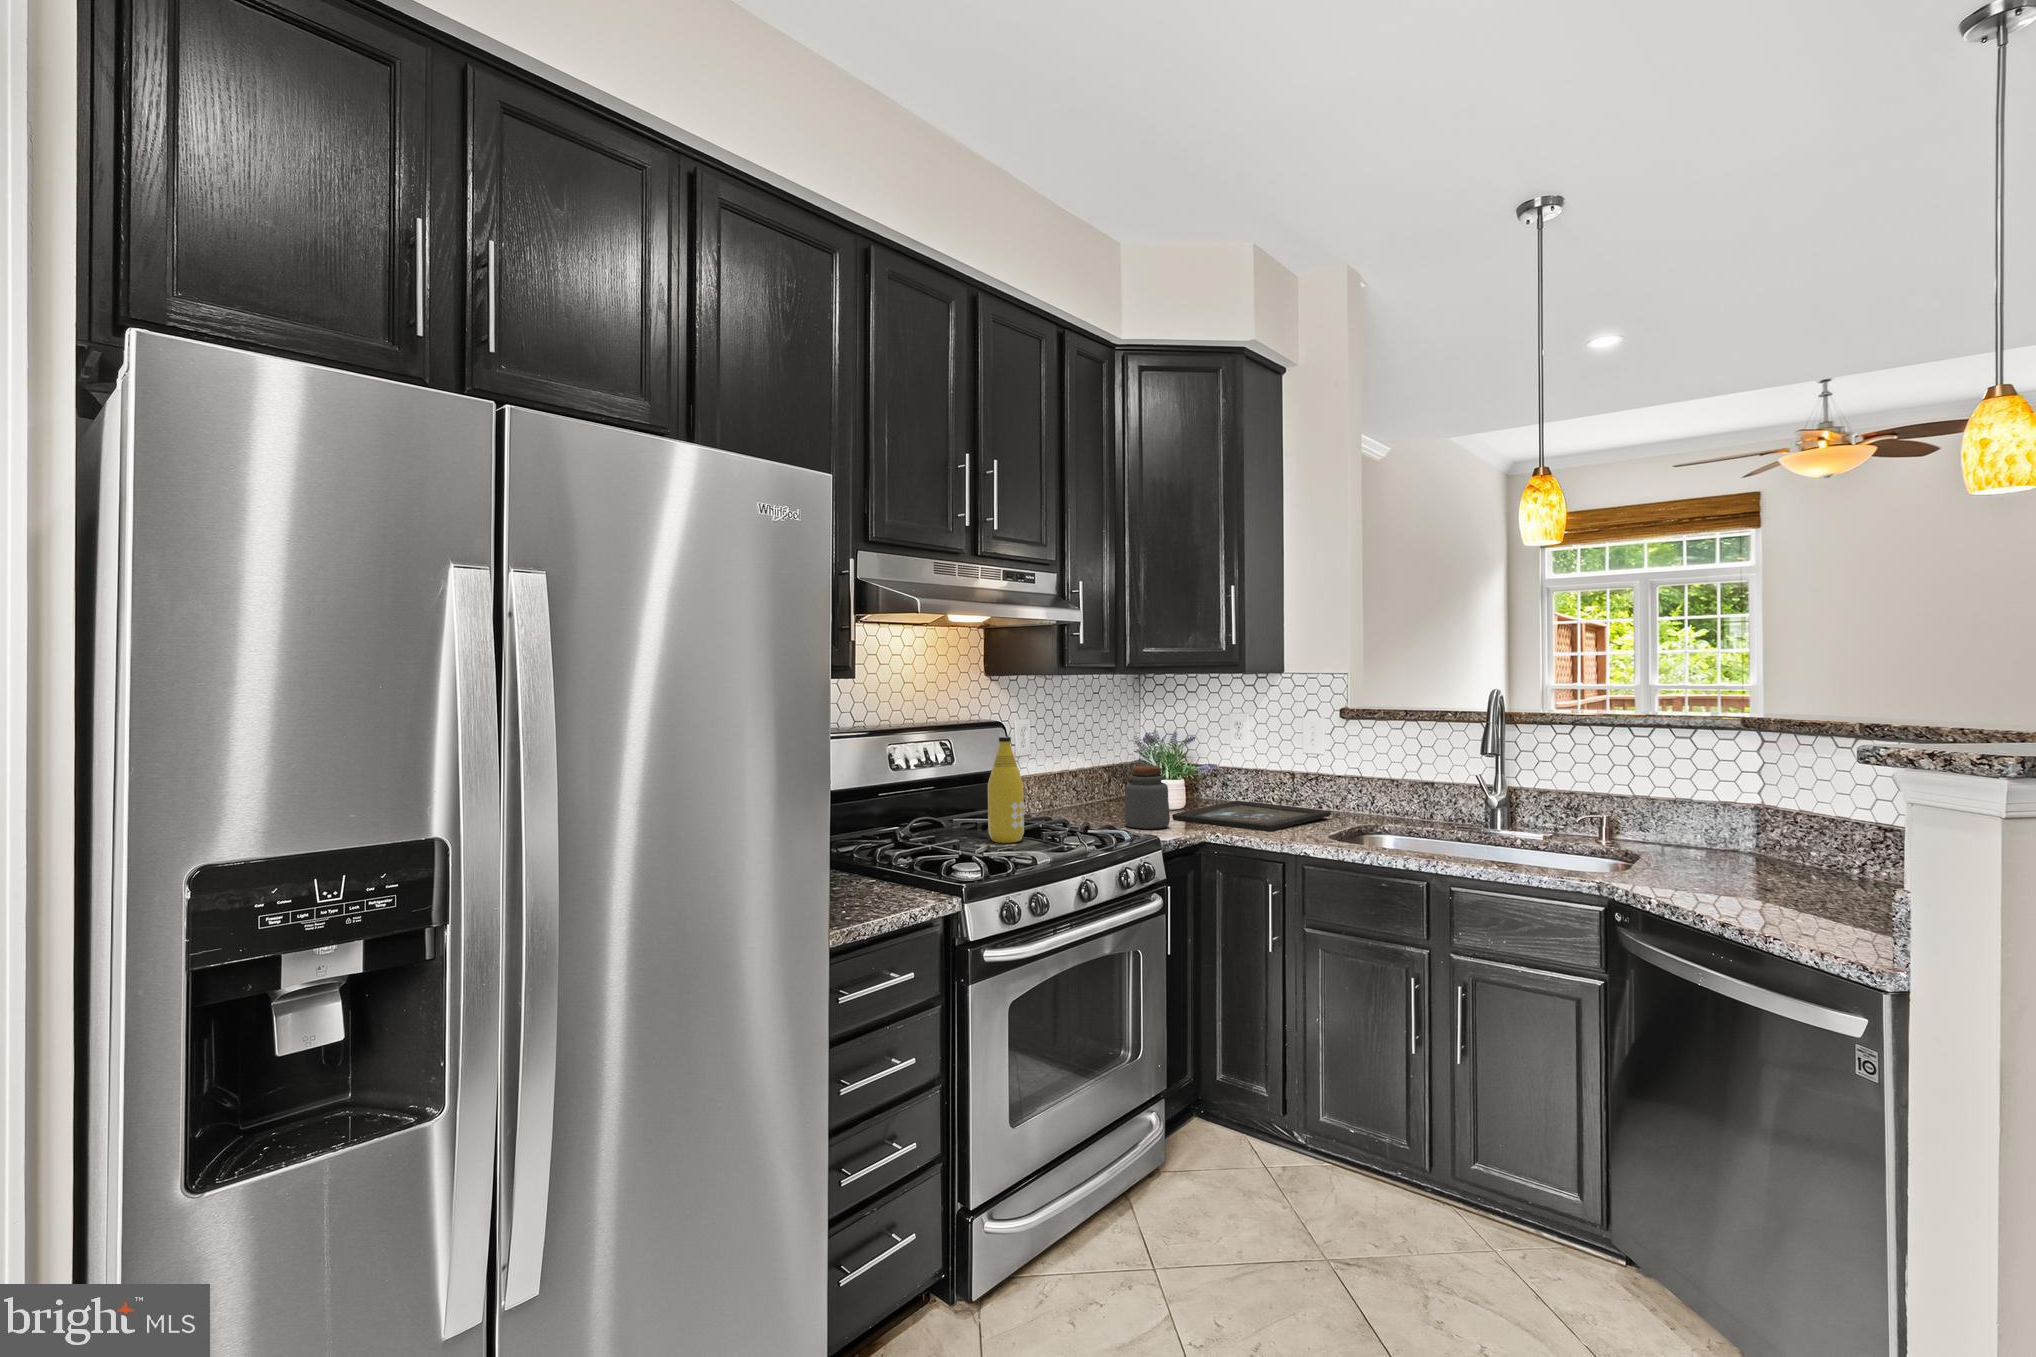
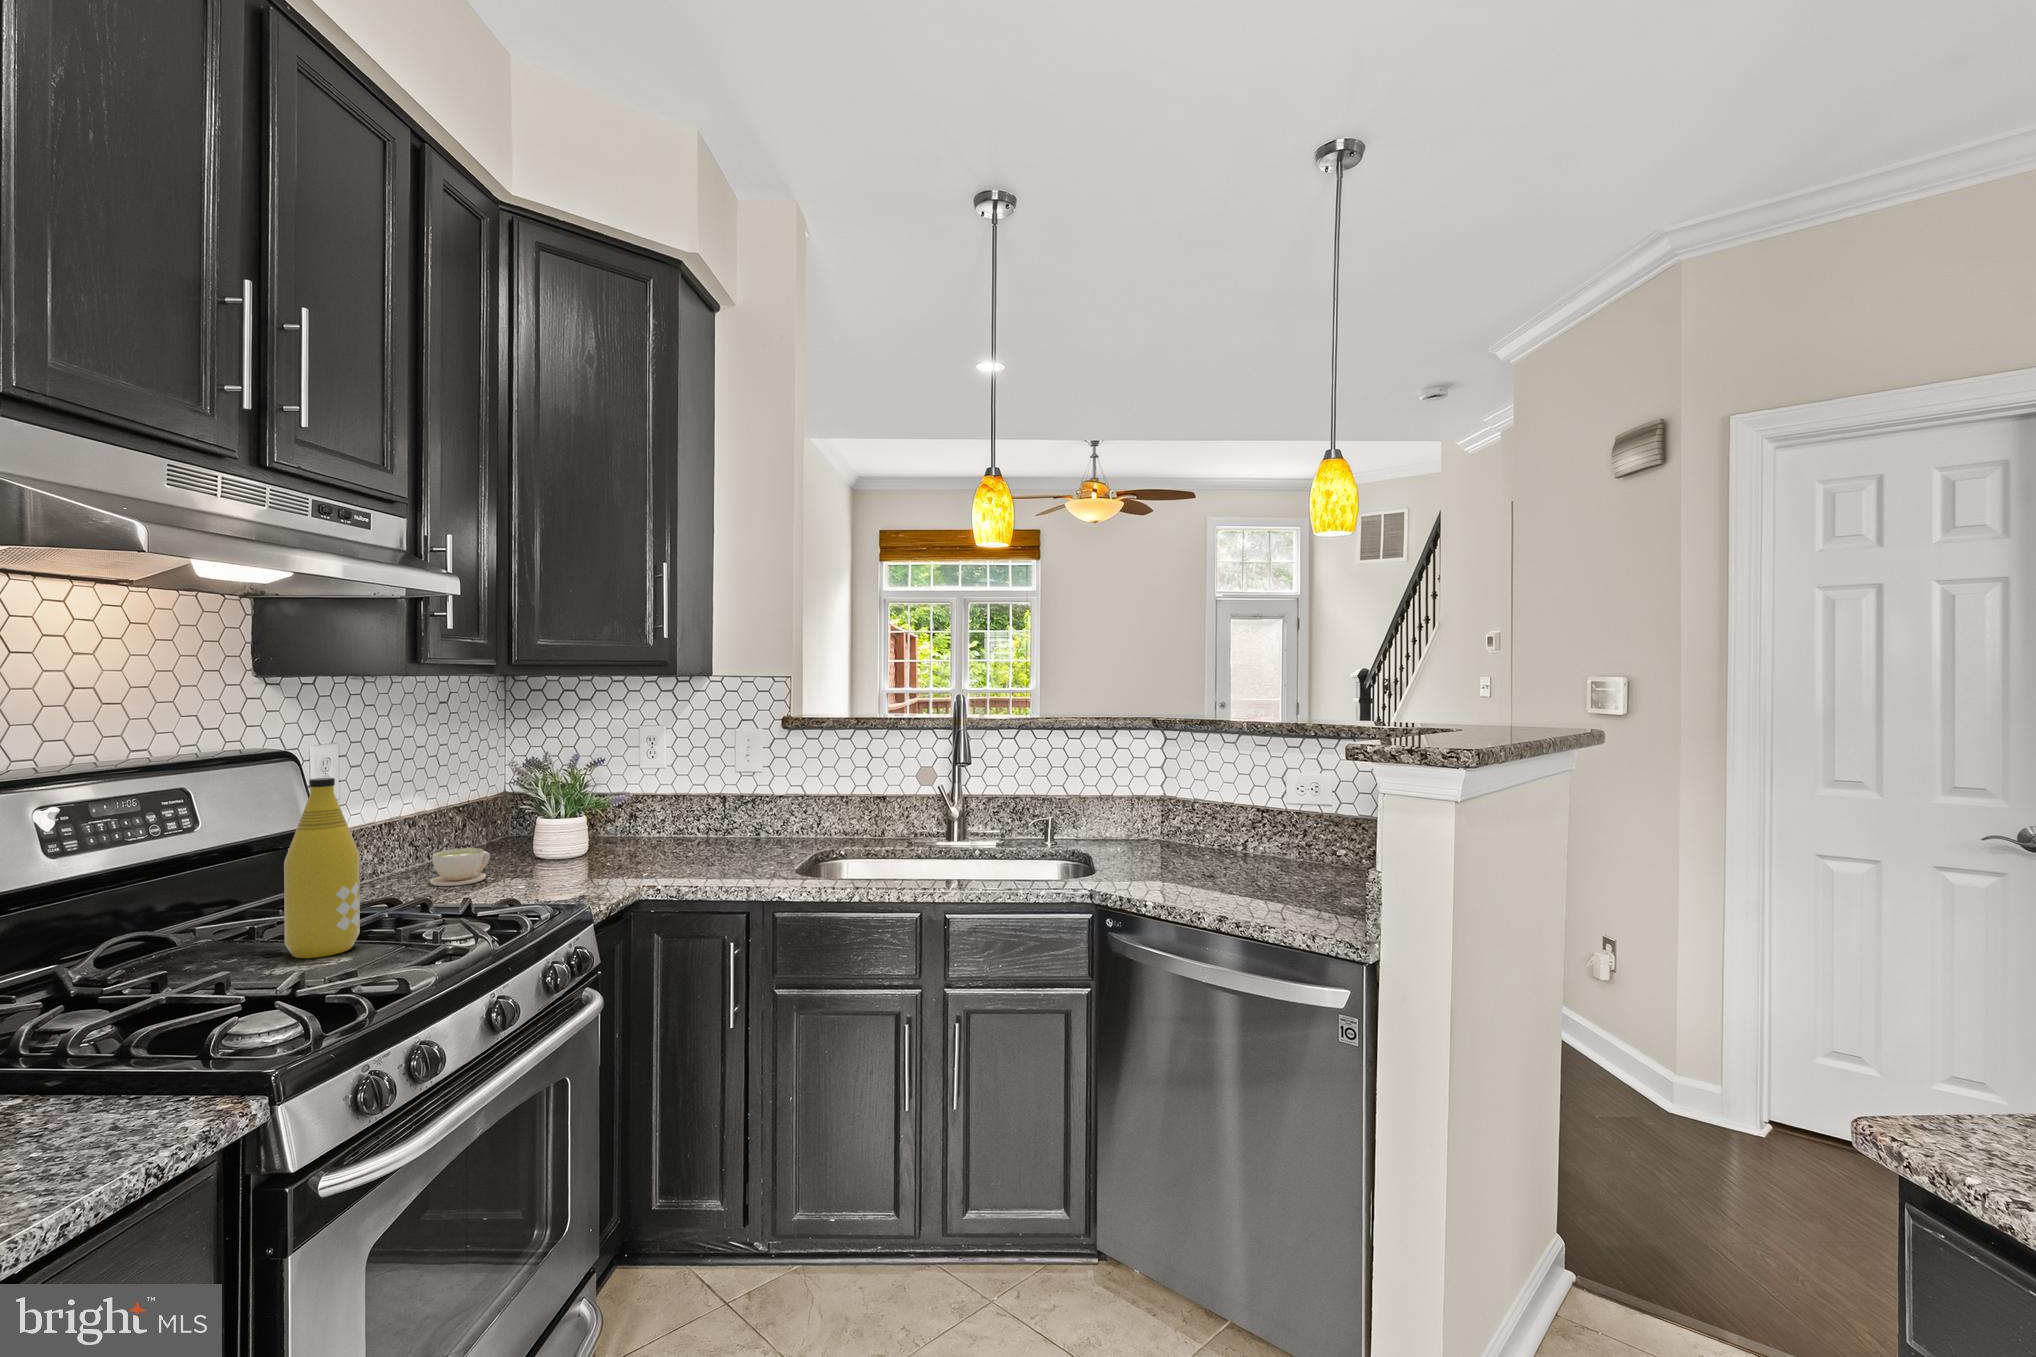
jar: present [1125,766,1170,829] -> none [520,803,590,893]
coffee cup: none [1077,794,1113,819] -> present [430,848,490,886]
tray: present [1172,801,1331,831] -> none [583,835,776,874]

